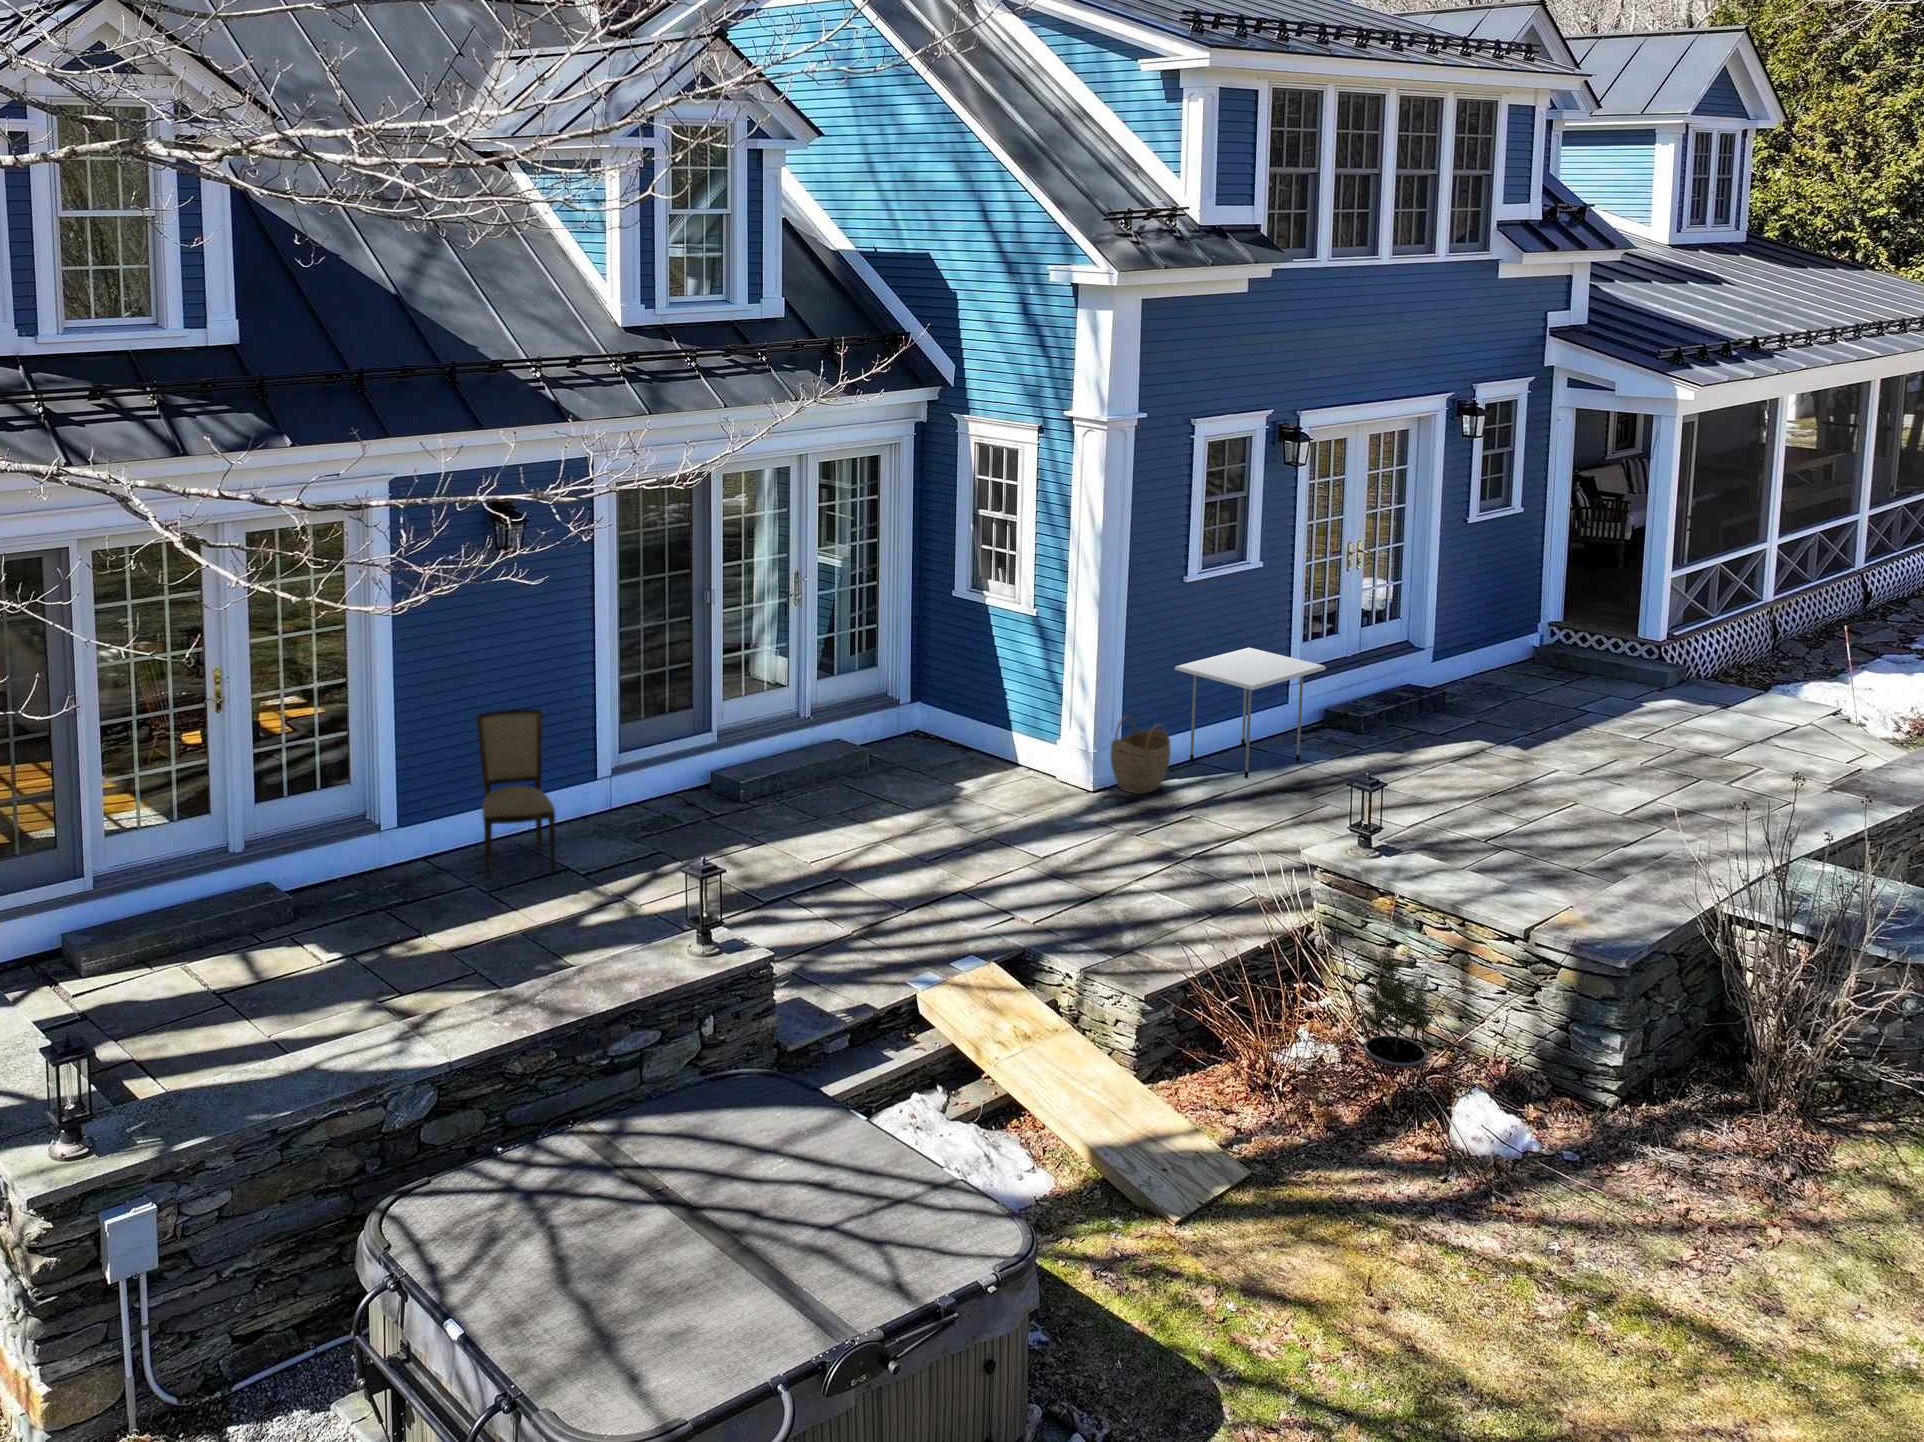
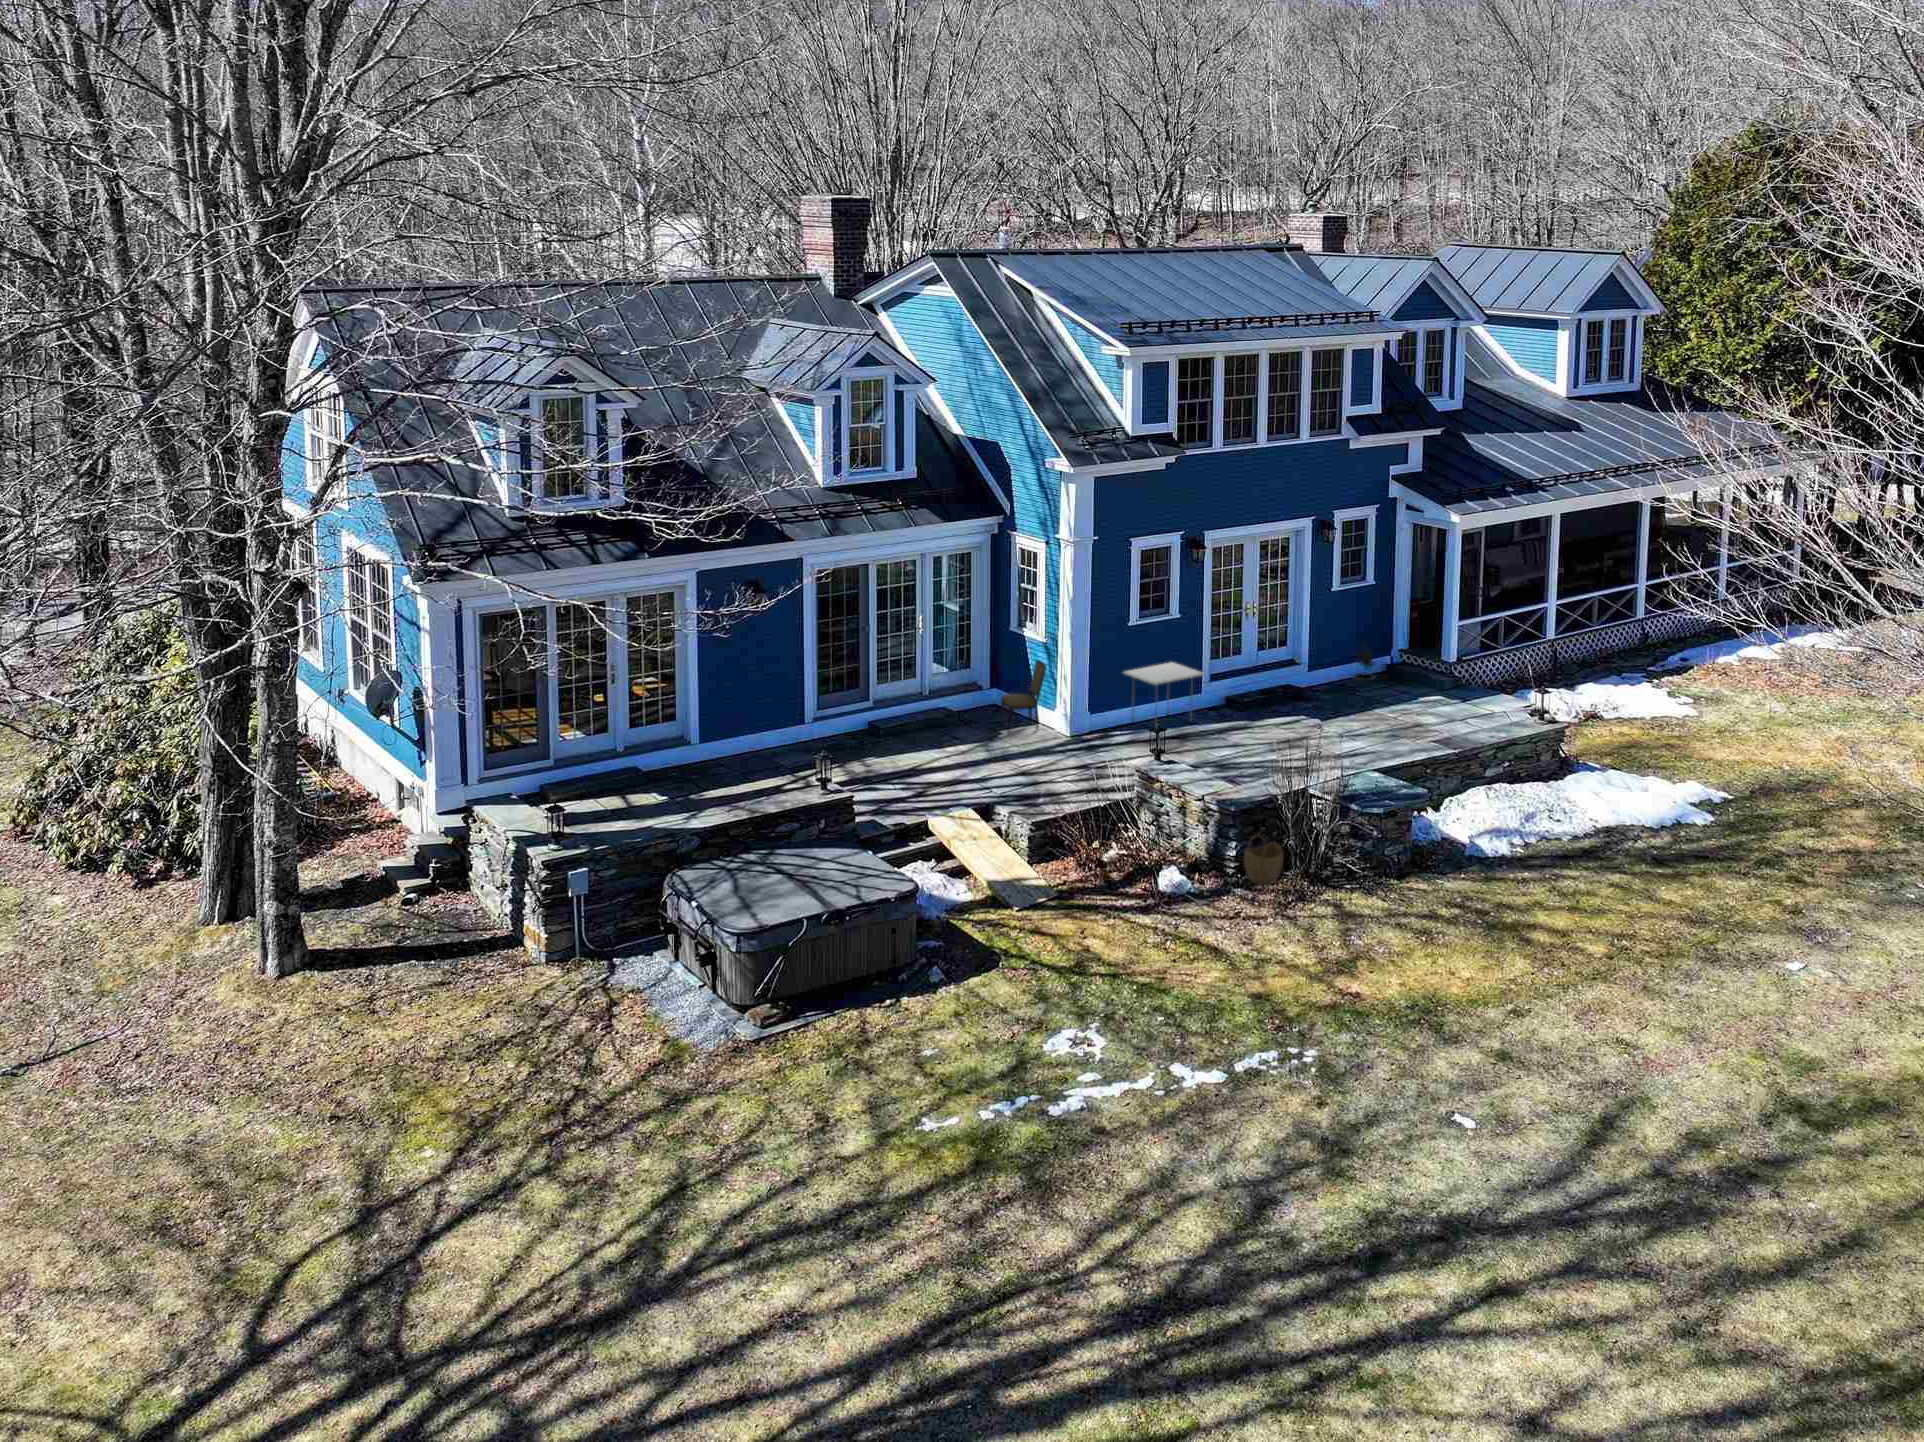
dining chair: present [476,709,556,878] -> present [1000,660,1047,733]
woven basket: present [1111,716,1171,794] -> present [1244,840,1283,885]
potted tree: present [1364,949,1434,1067] -> present [1354,644,1375,681]

